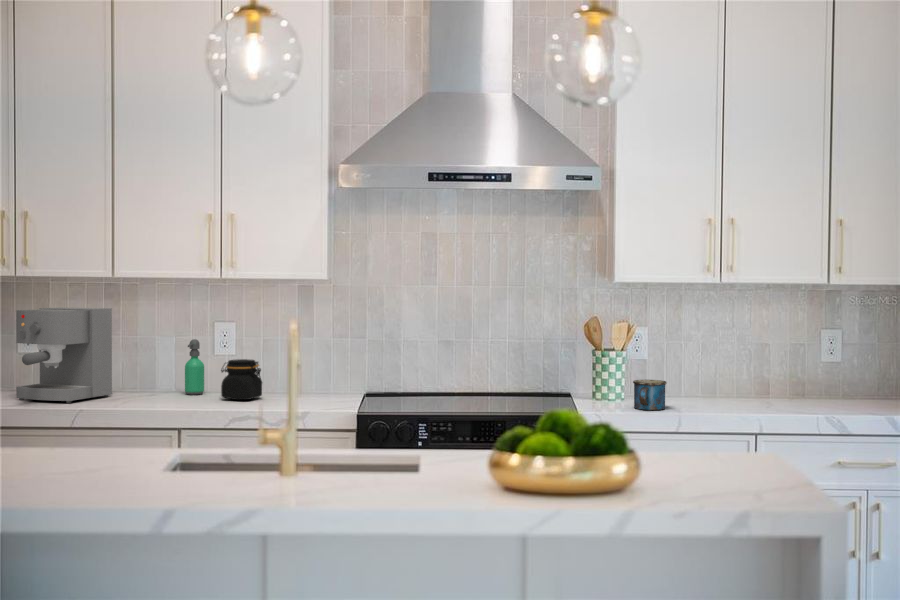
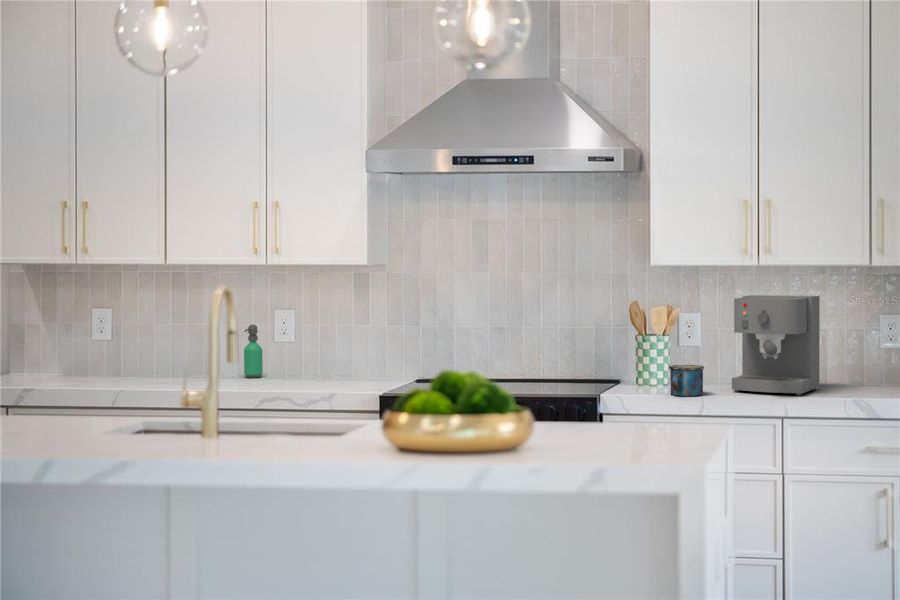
coffee maker: present [16,307,112,403] -> present [732,295,820,395]
jar: present [221,359,262,400] -> none [272,344,311,383]

